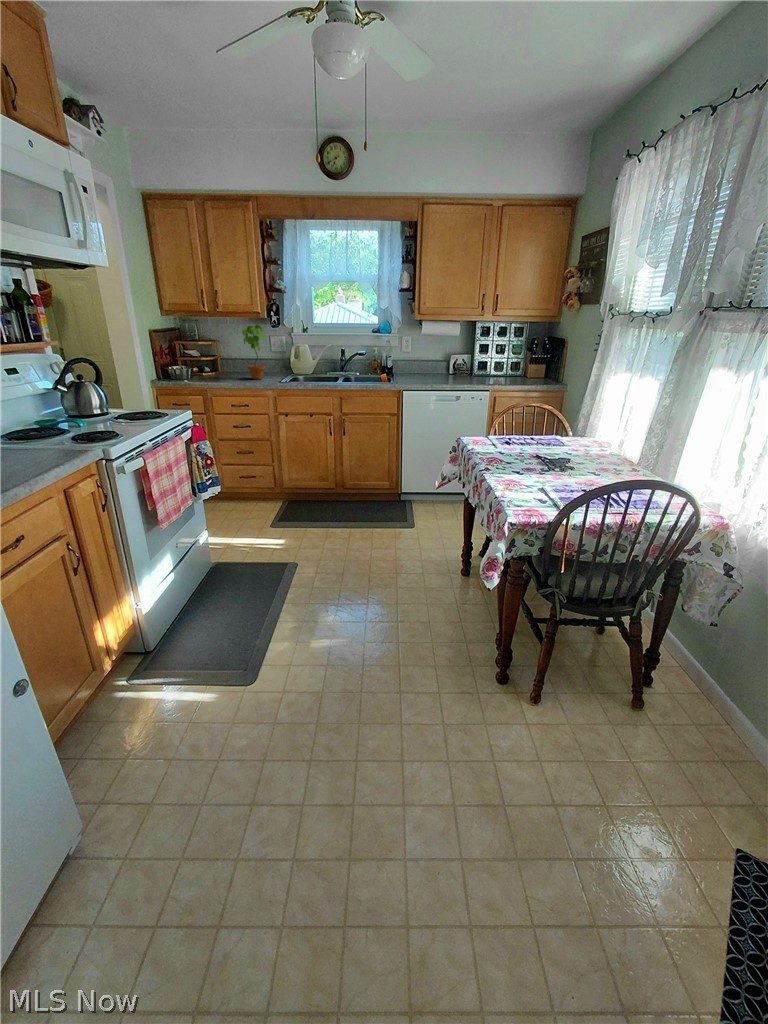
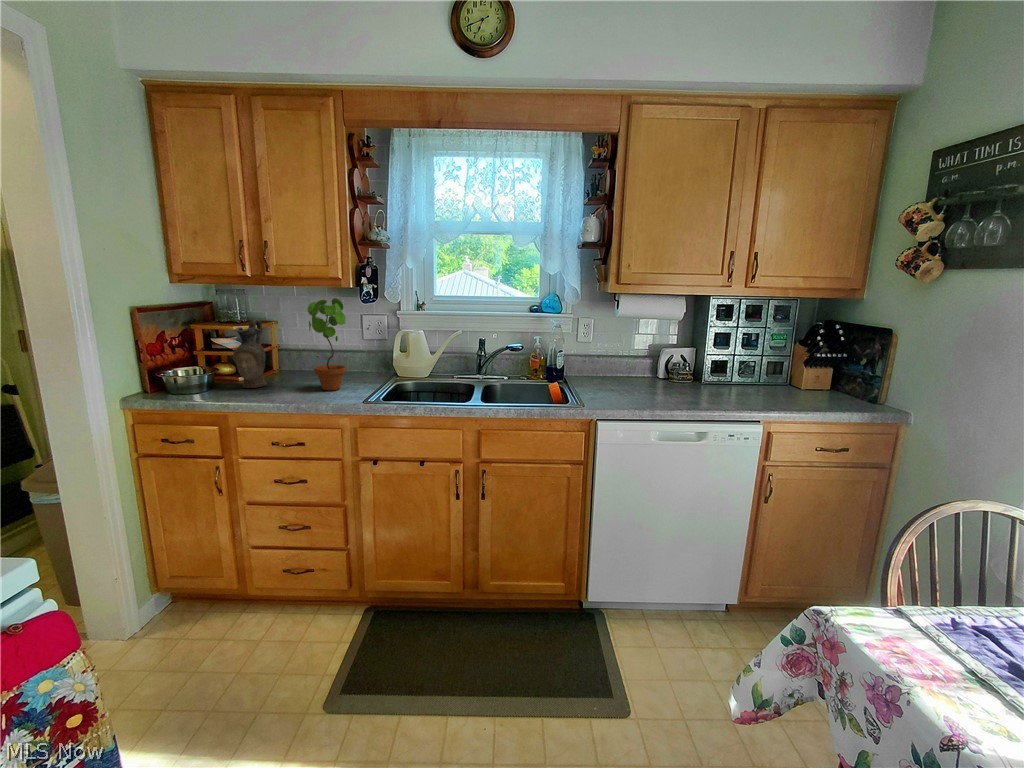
ceramic pitcher: none [202,337,220,378] -> present [233,318,267,388]

